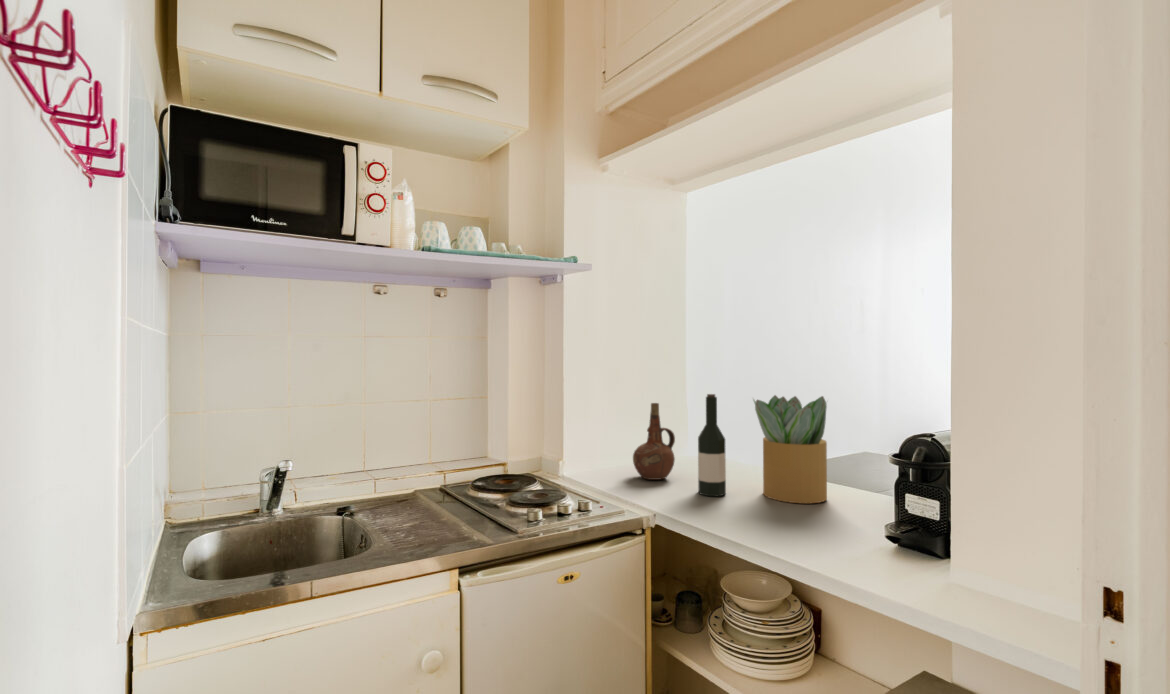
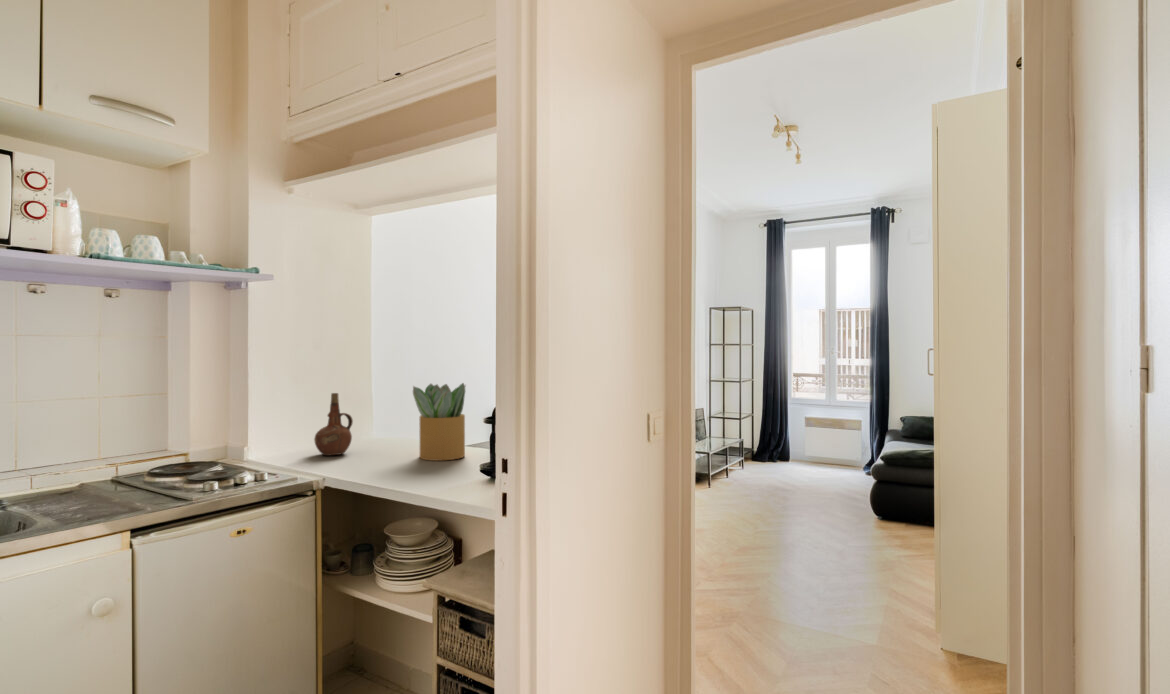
wine bottle: present [698,394,726,496] -> none [368,383,389,462]

